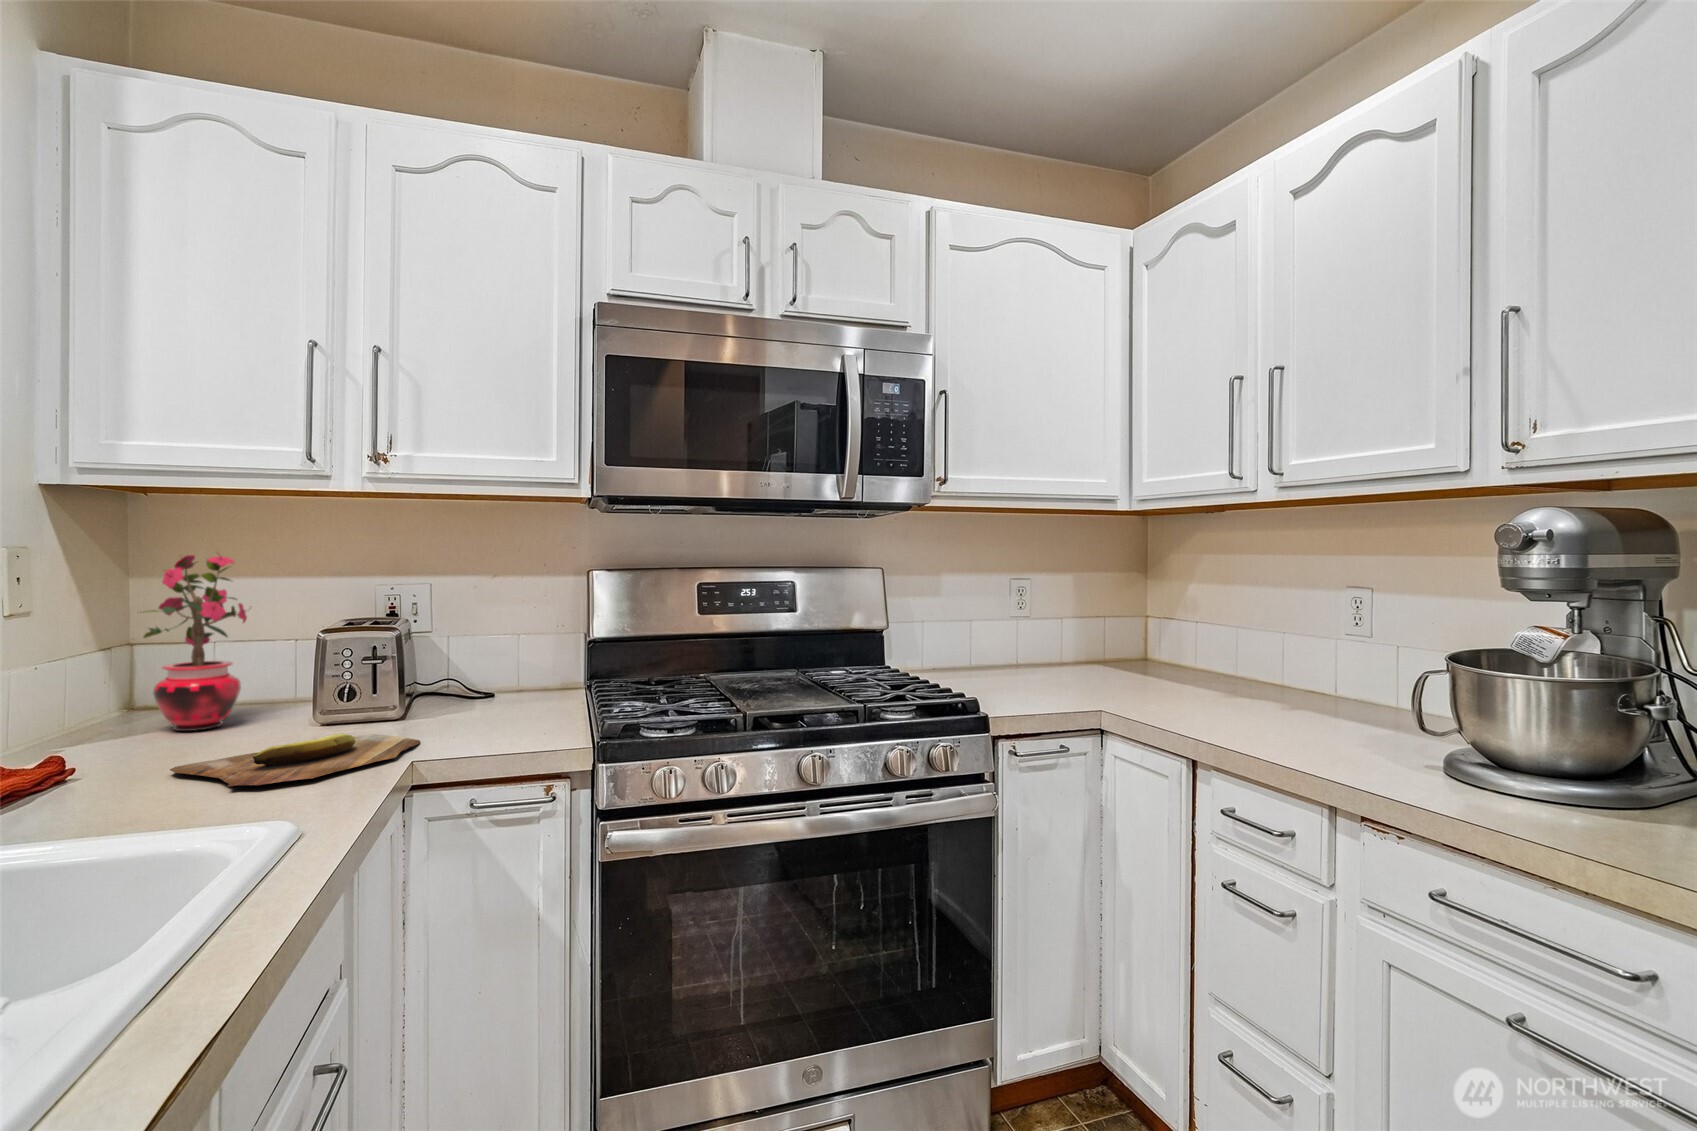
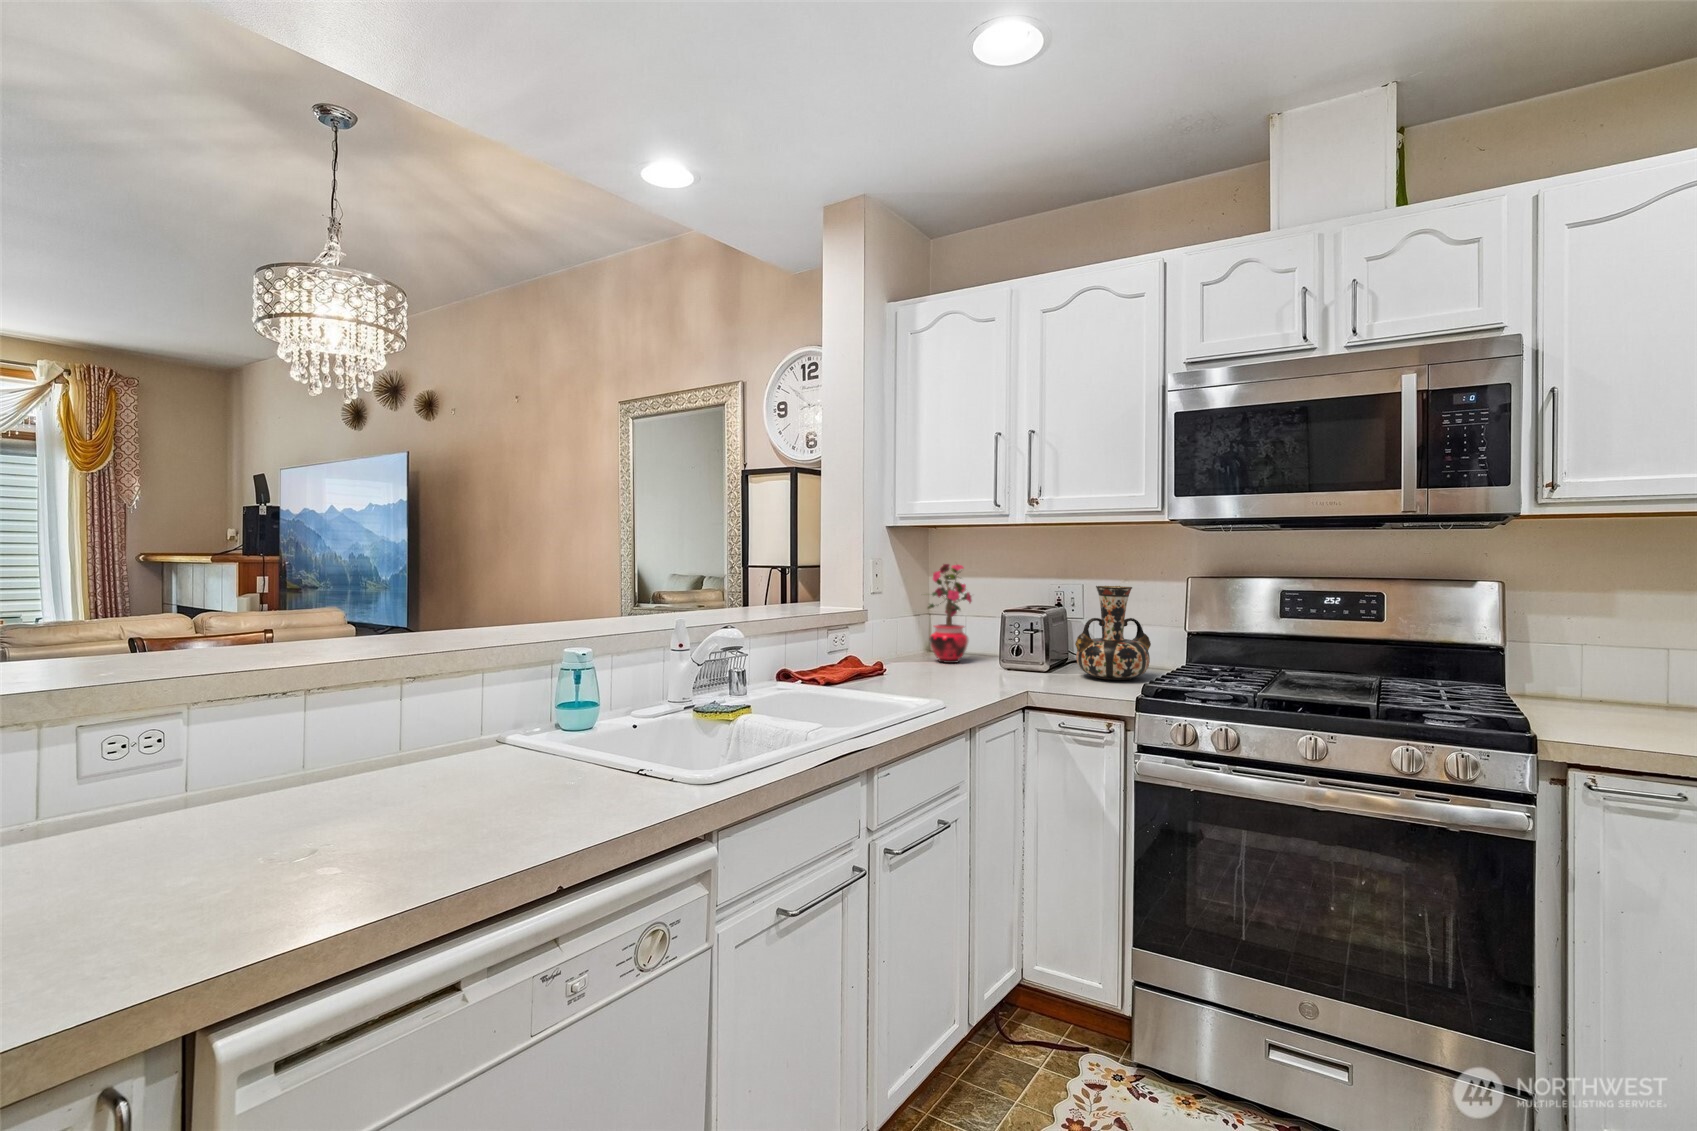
decorative vase: none [455,584,561,718] -> present [1075,586,1151,680]
cutting board: present [169,733,420,786] -> none [919,670,1043,690]

